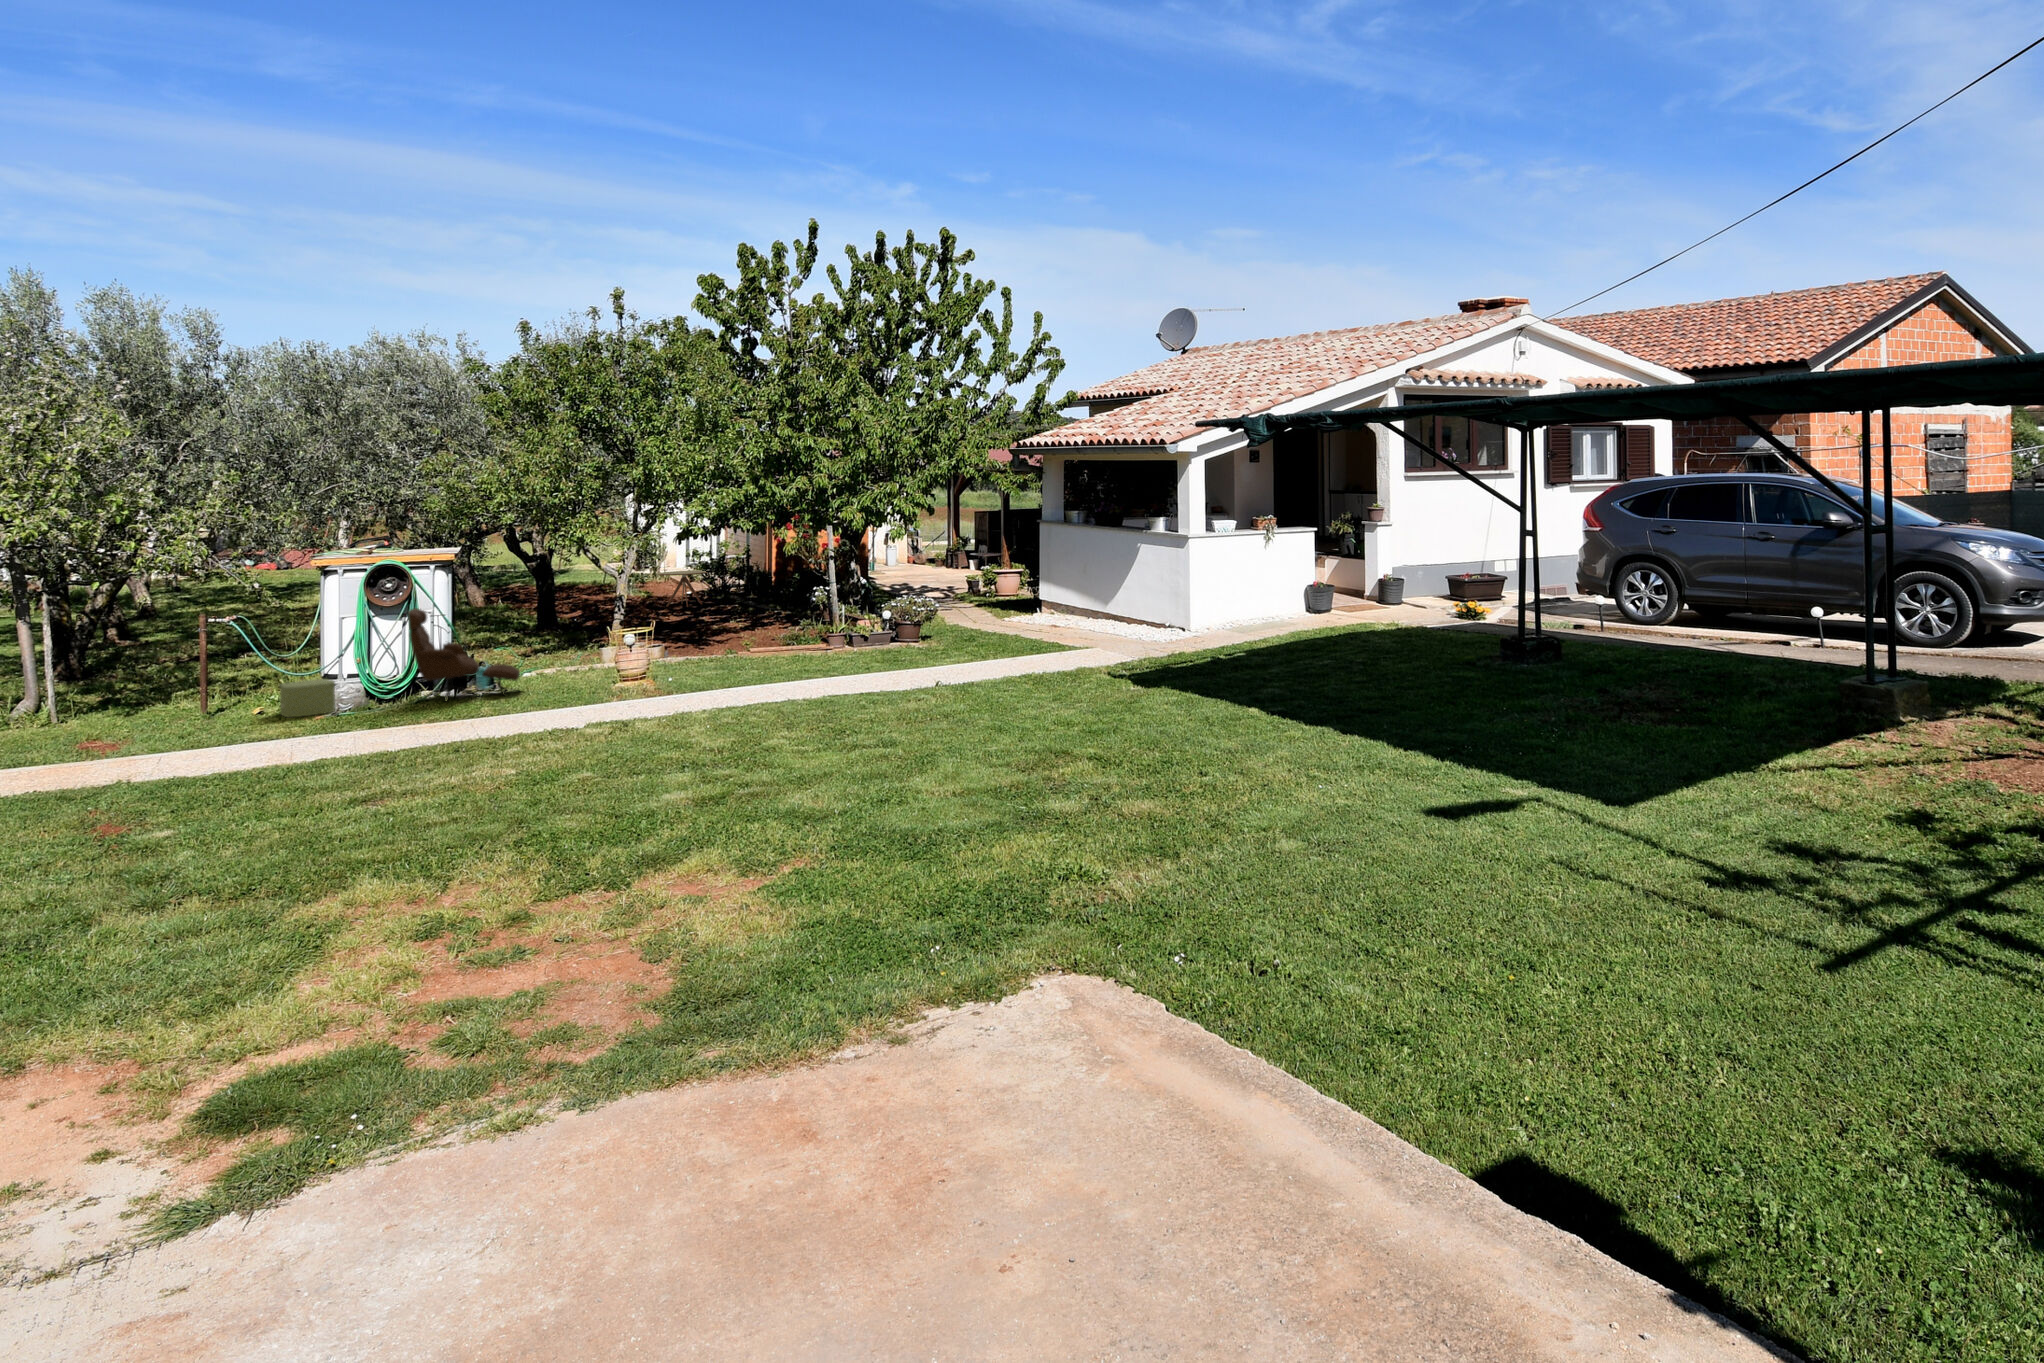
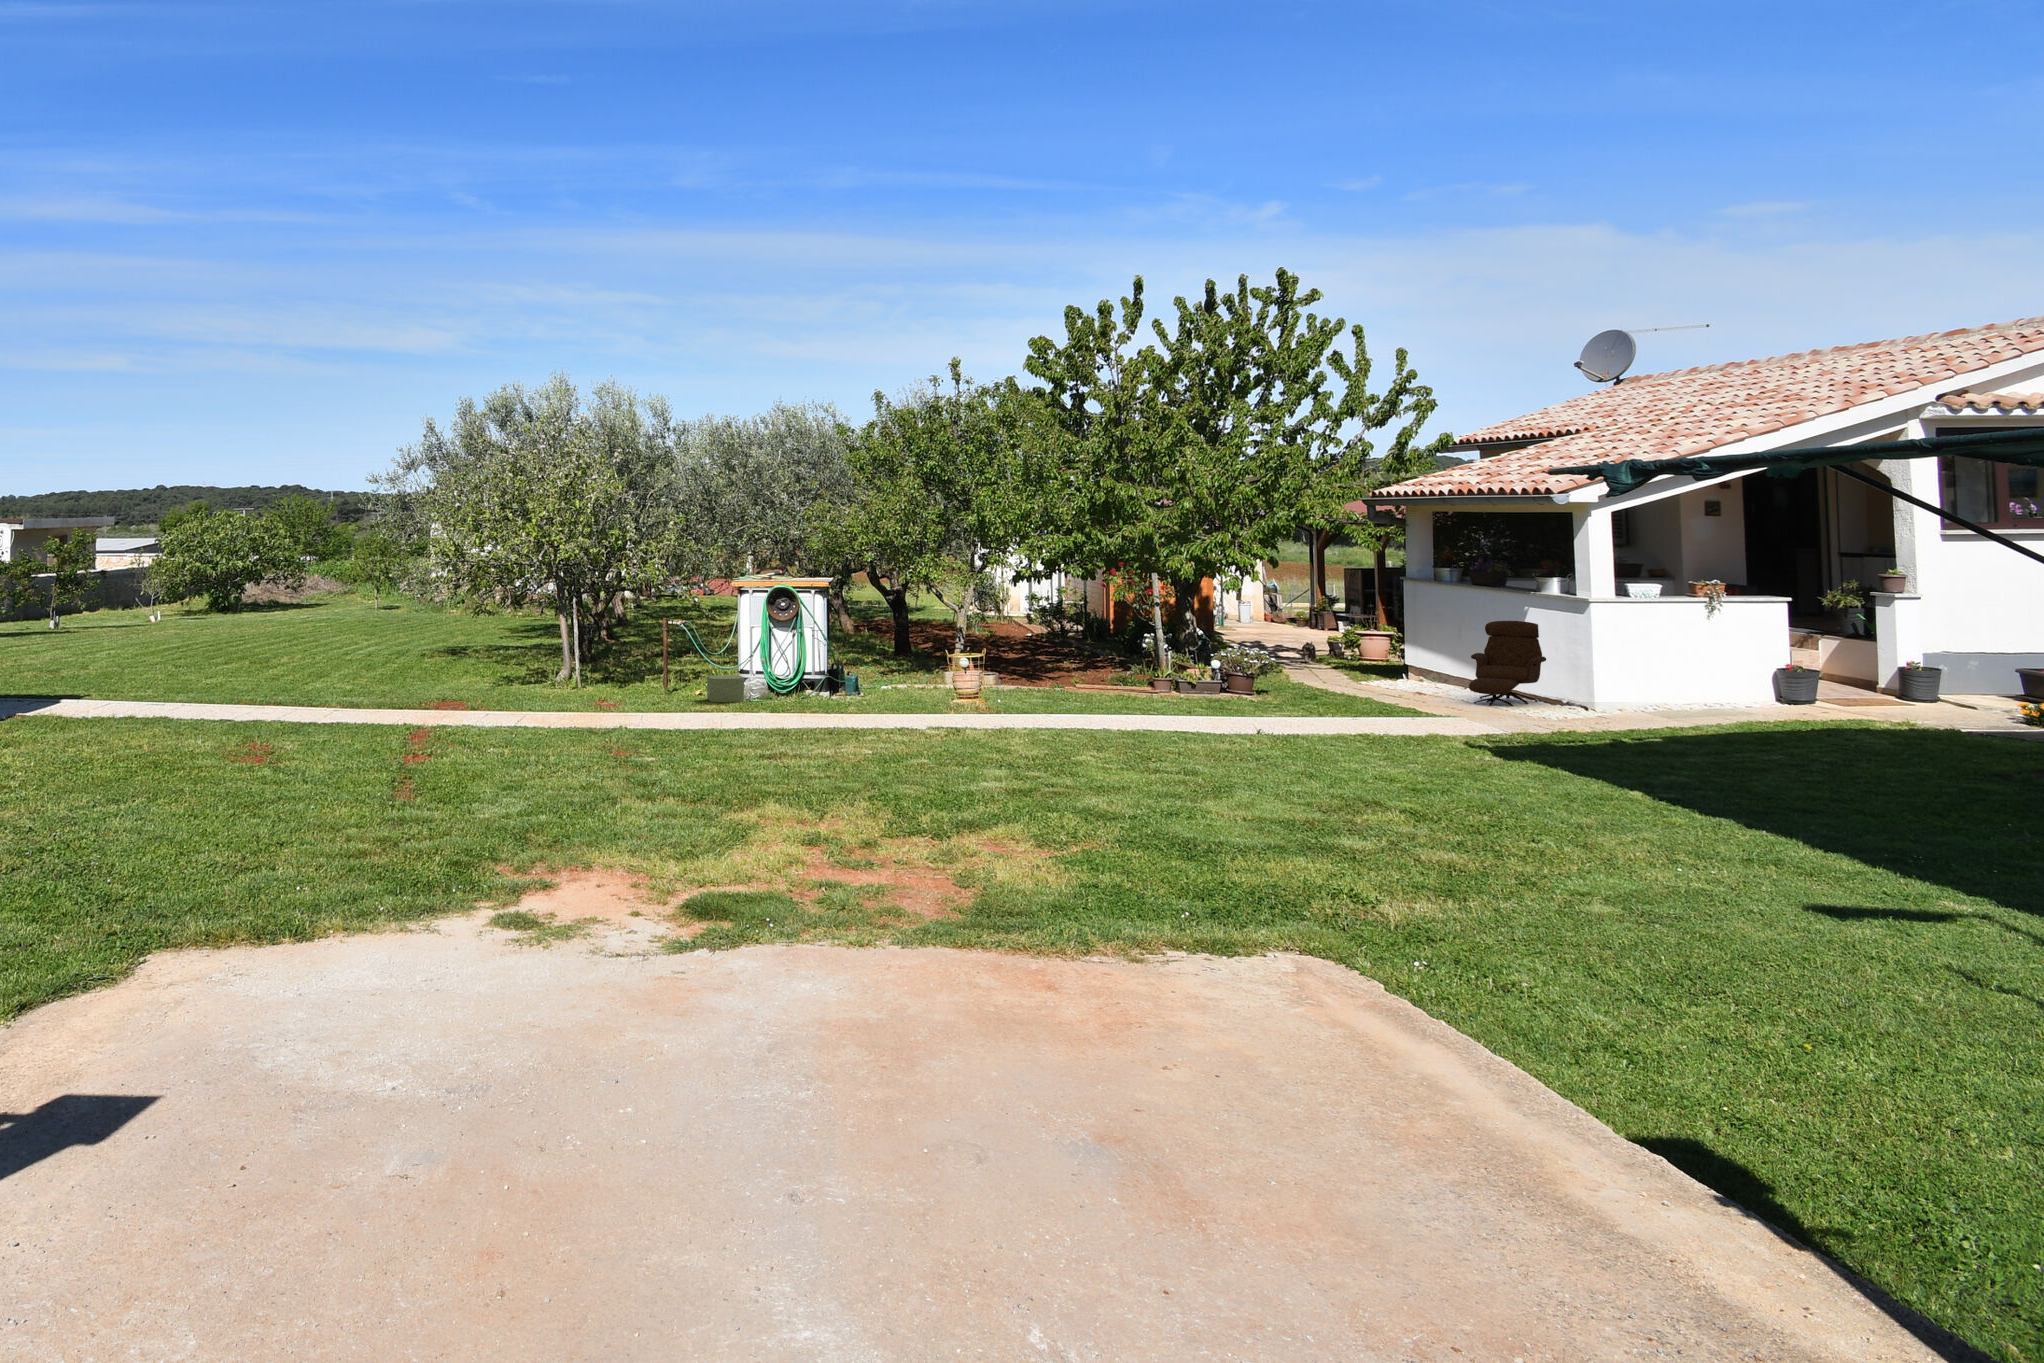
round table: present [658,570,708,607] -> none [1003,613,1051,647]
lounge chair: present [408,608,520,701] -> present [1469,621,1546,706]

